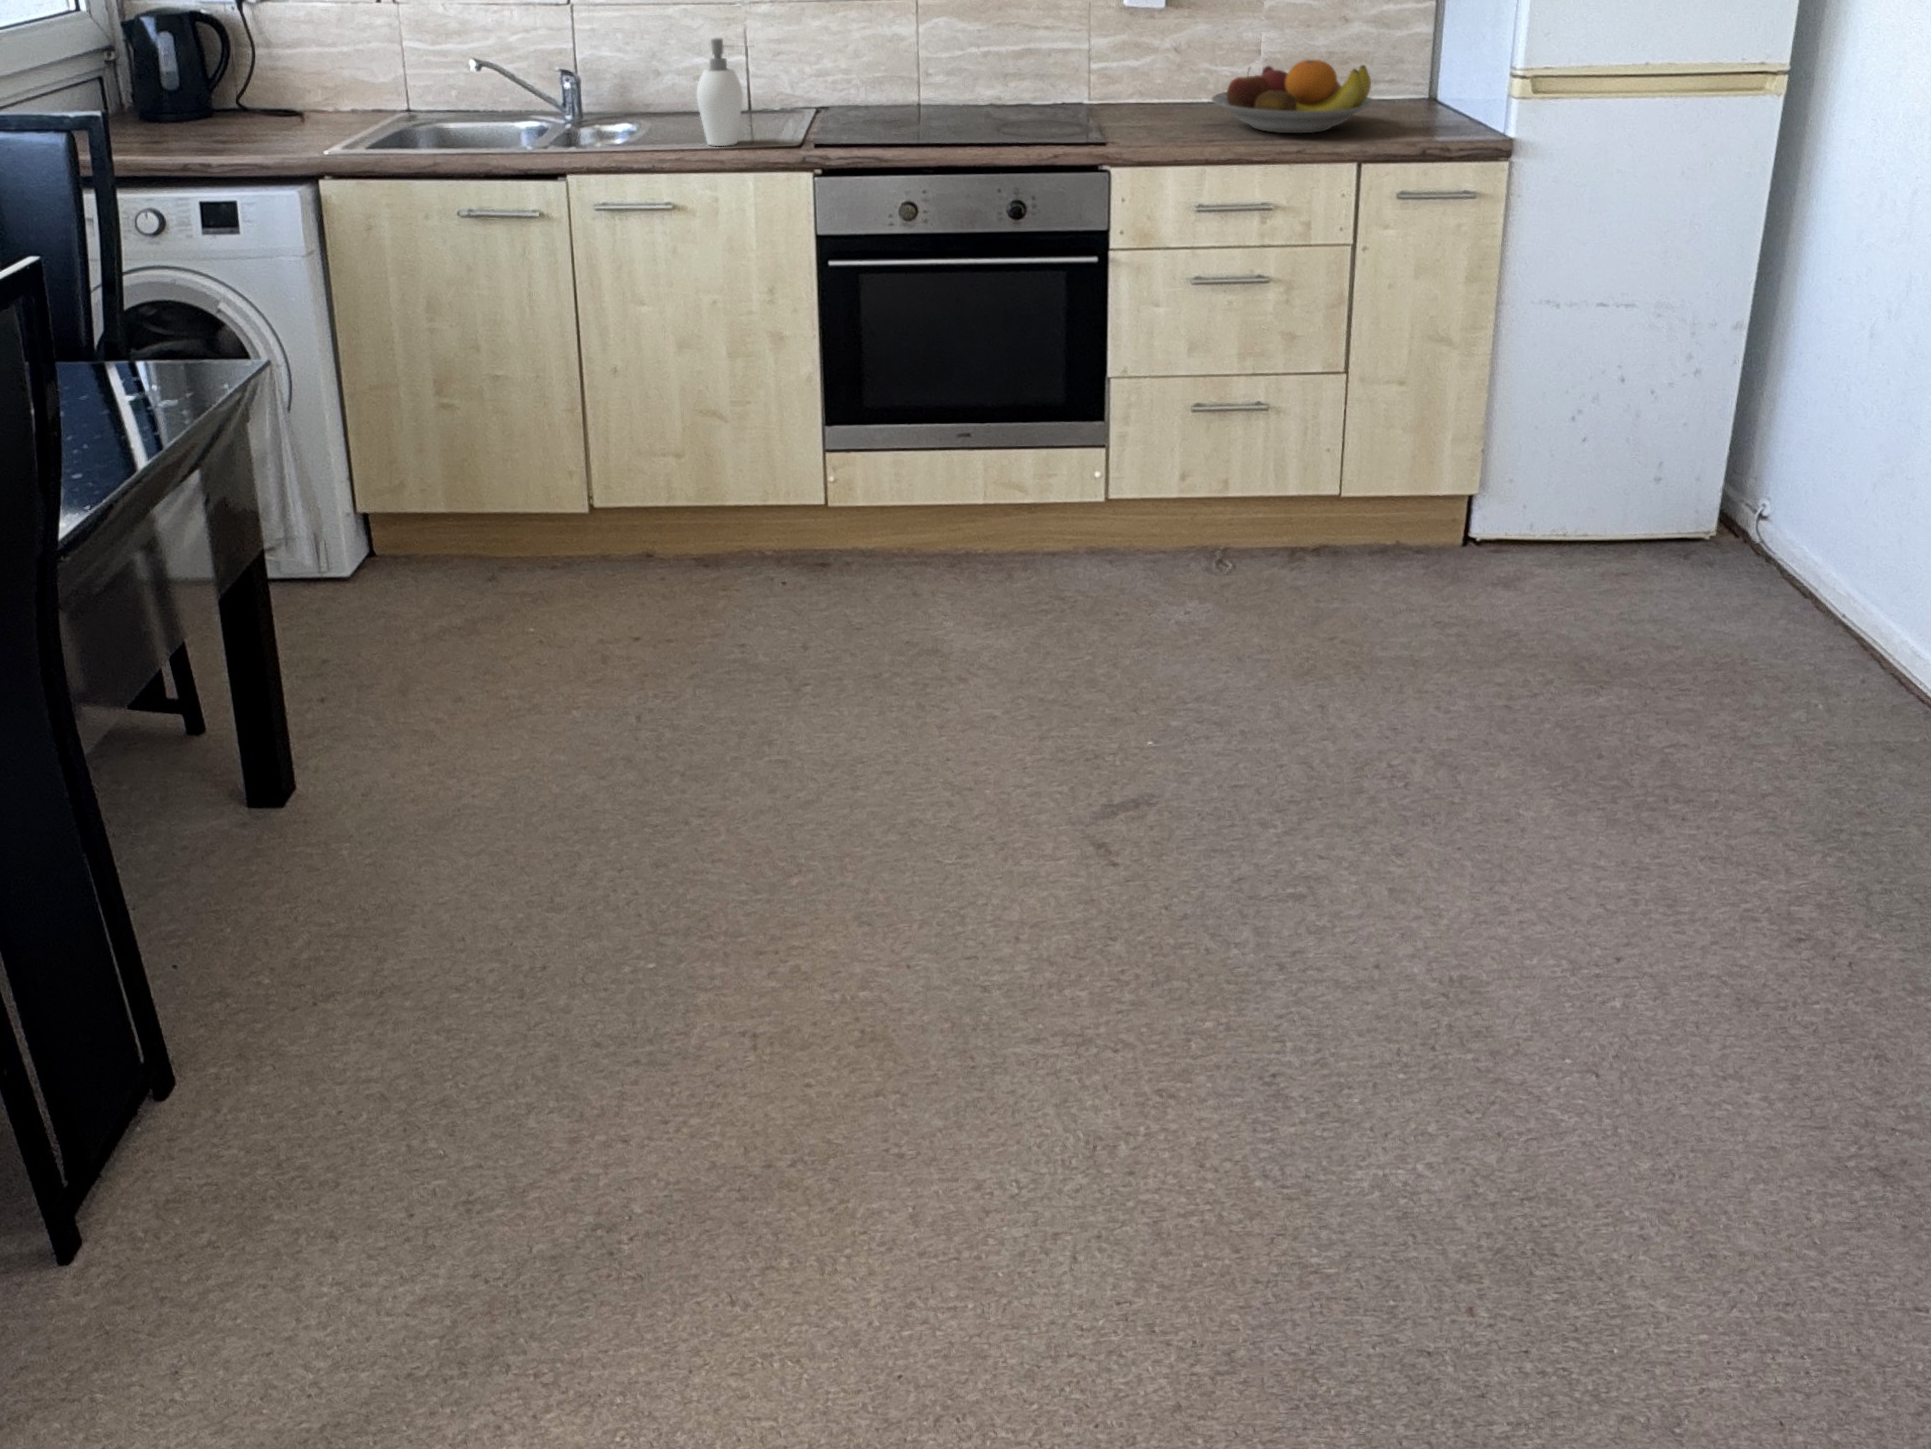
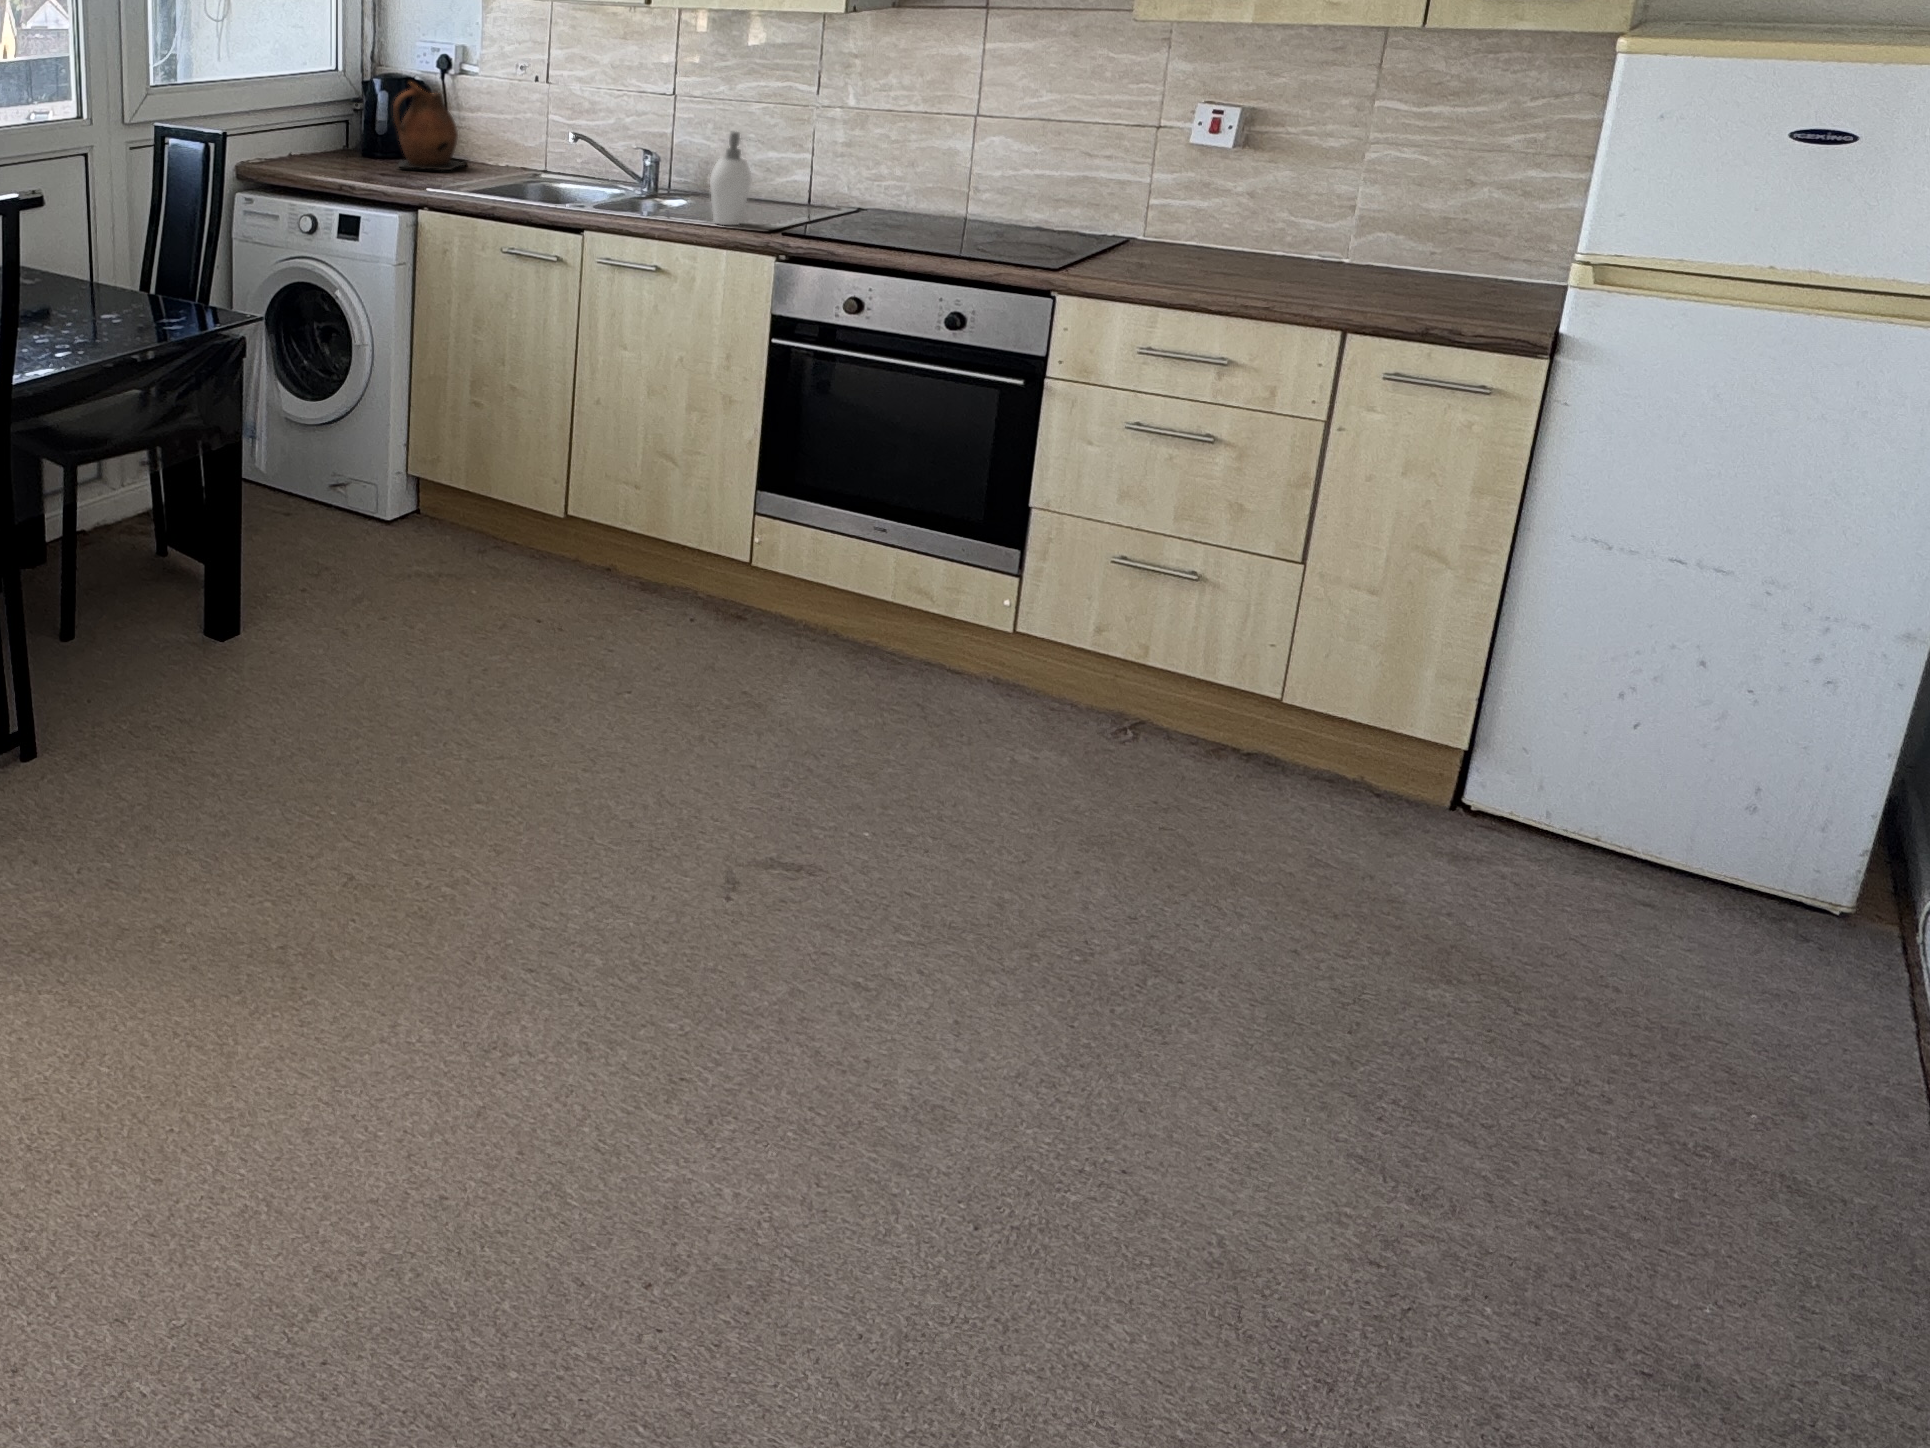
ceramic pitcher: none [191,19,297,131] -> present [393,83,462,170]
fruit bowl: present [1212,60,1375,133] -> none [1224,217,1429,297]

